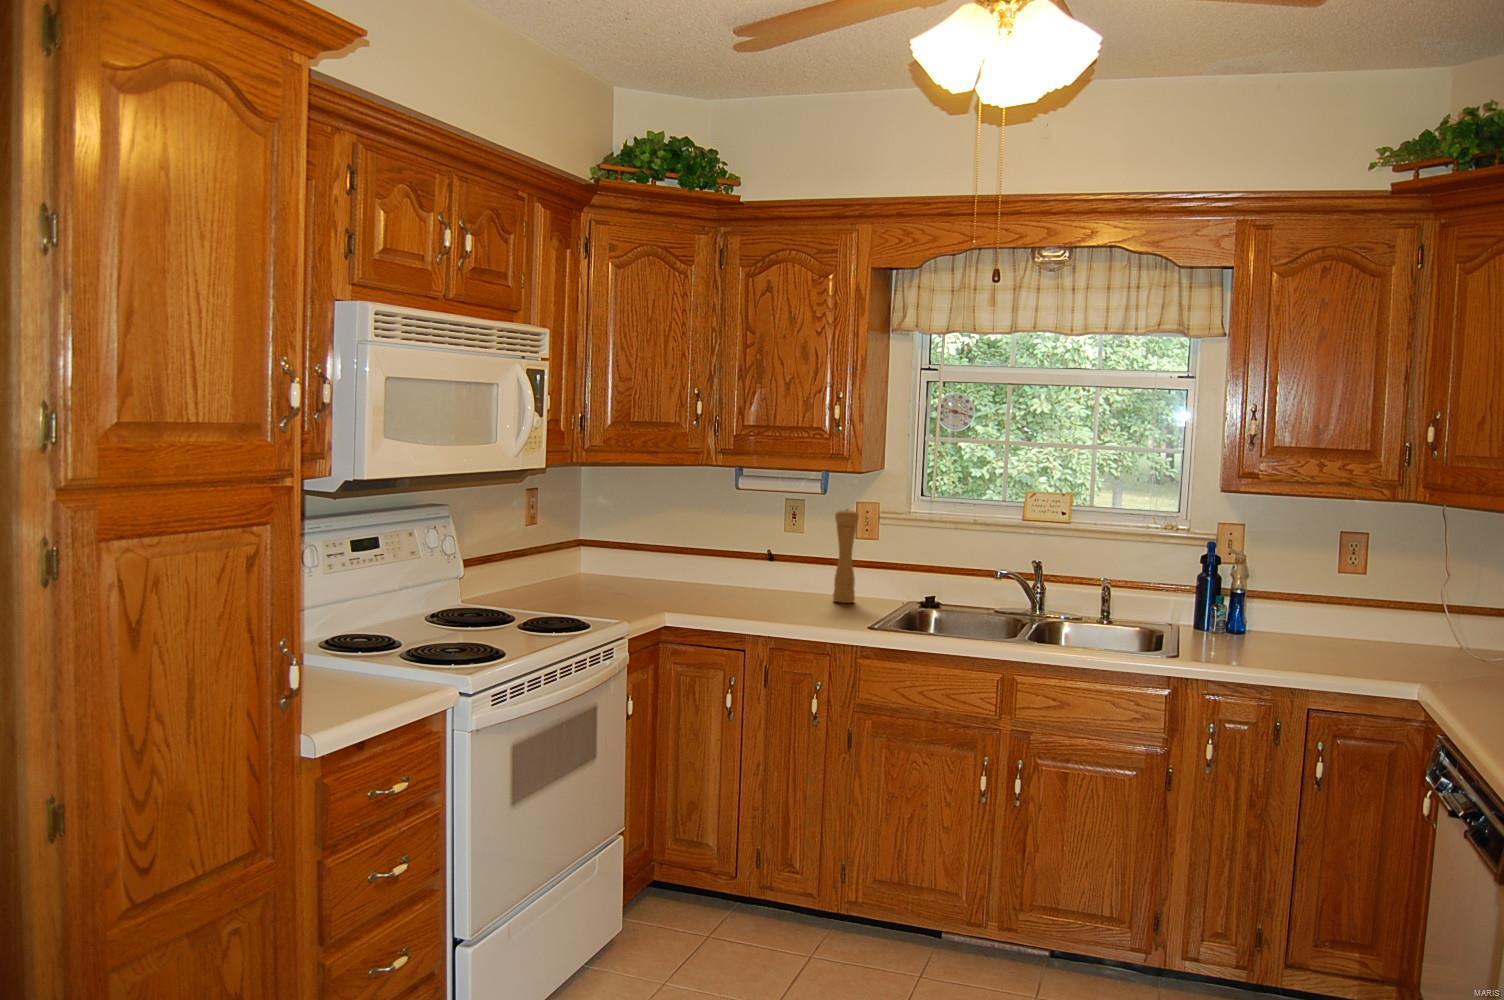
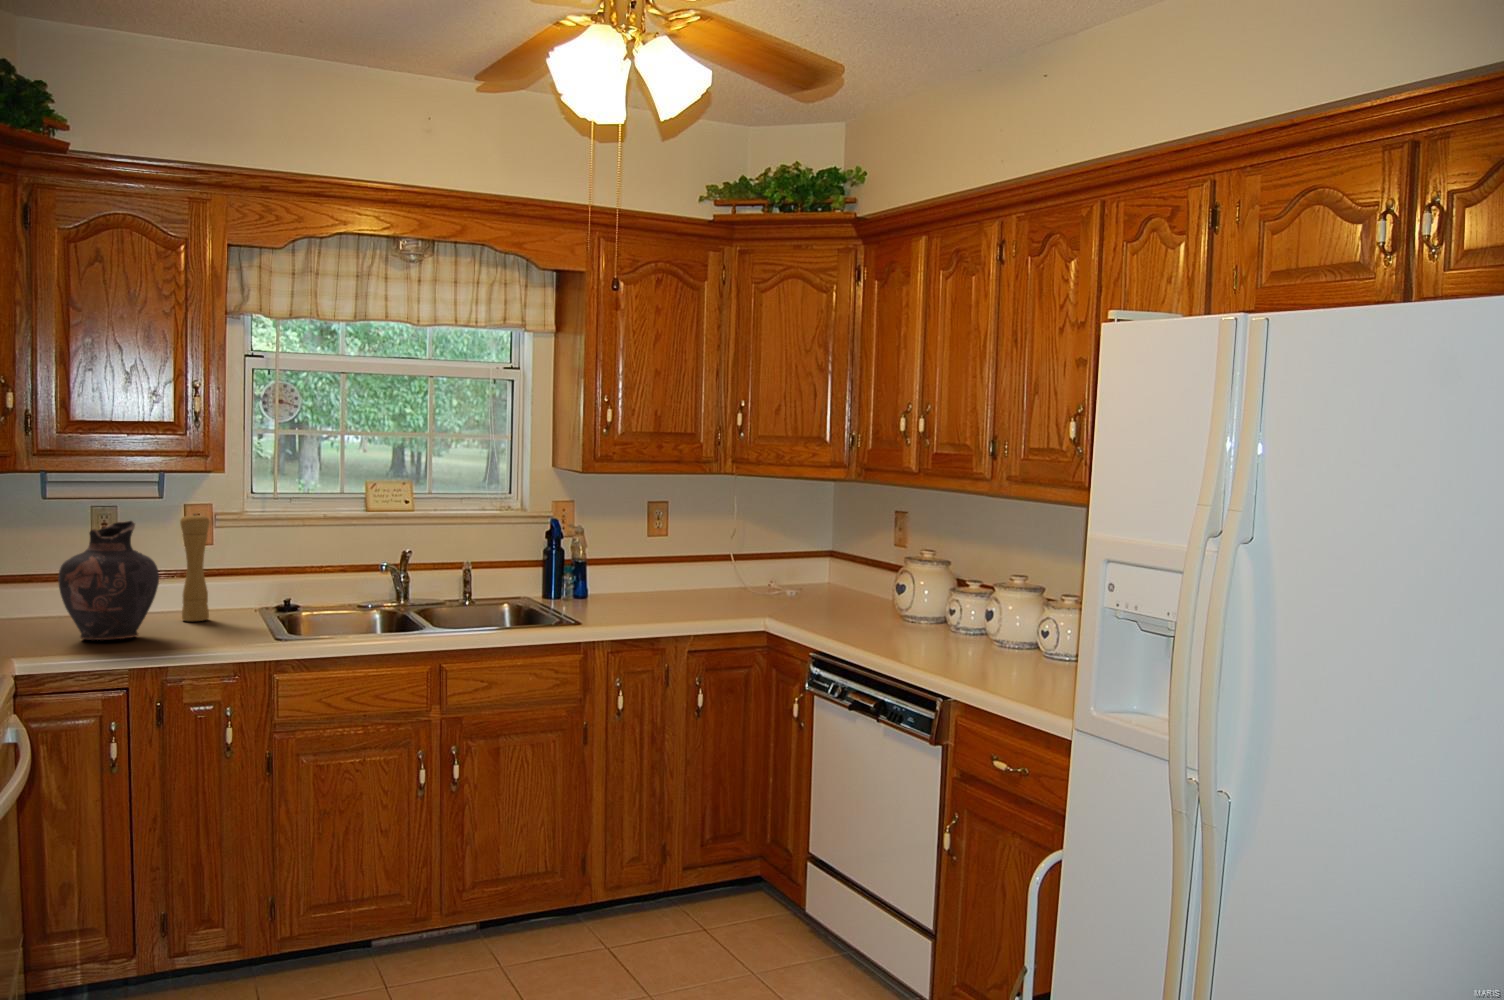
vase: none [719,509,793,606] -> present [58,521,159,640]

